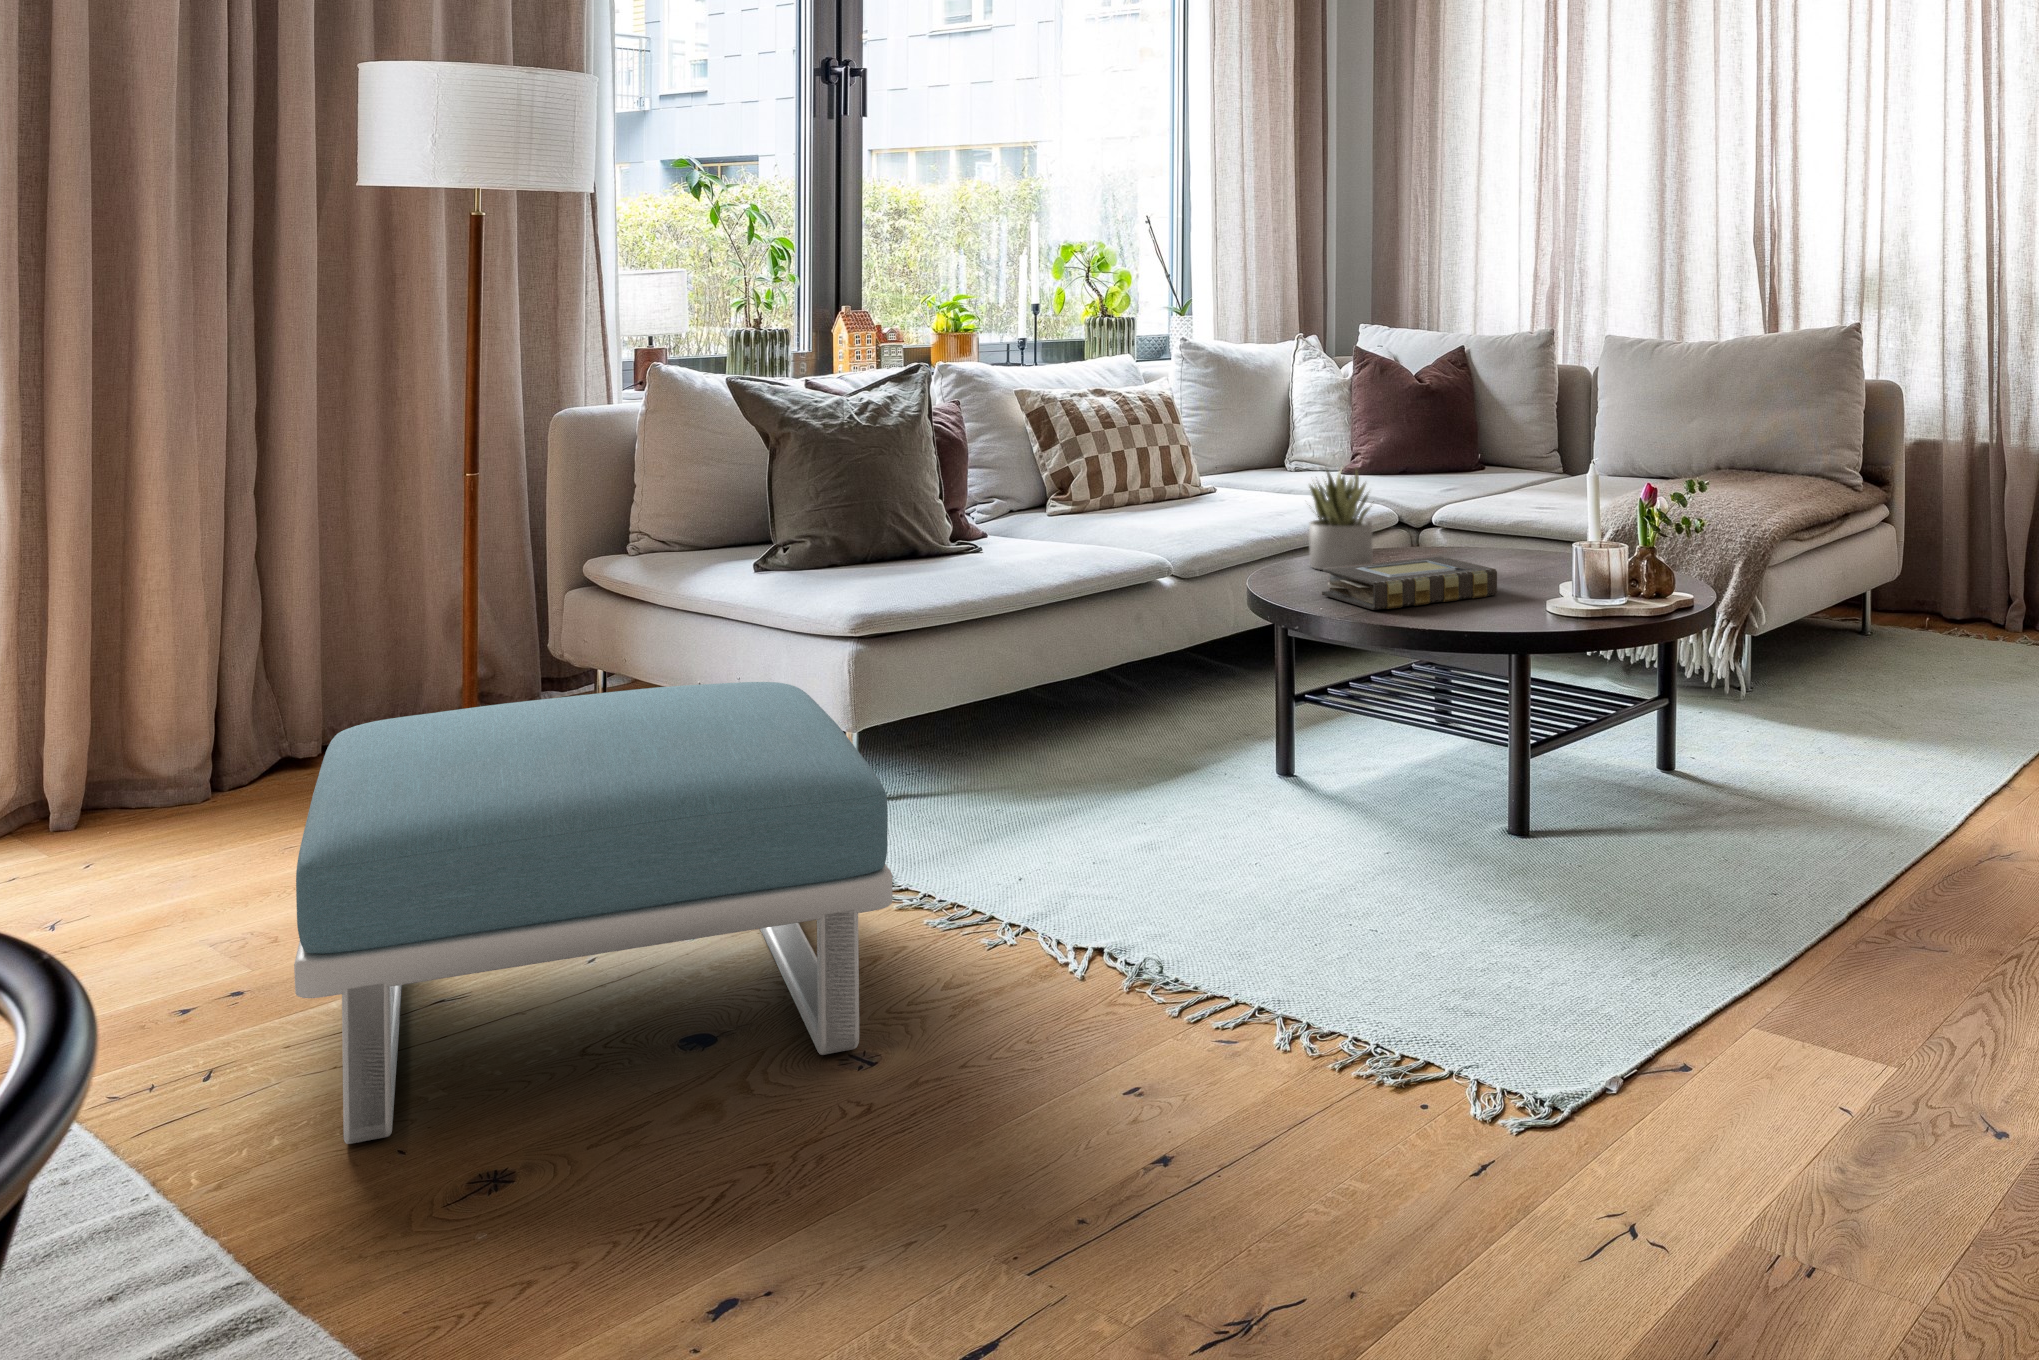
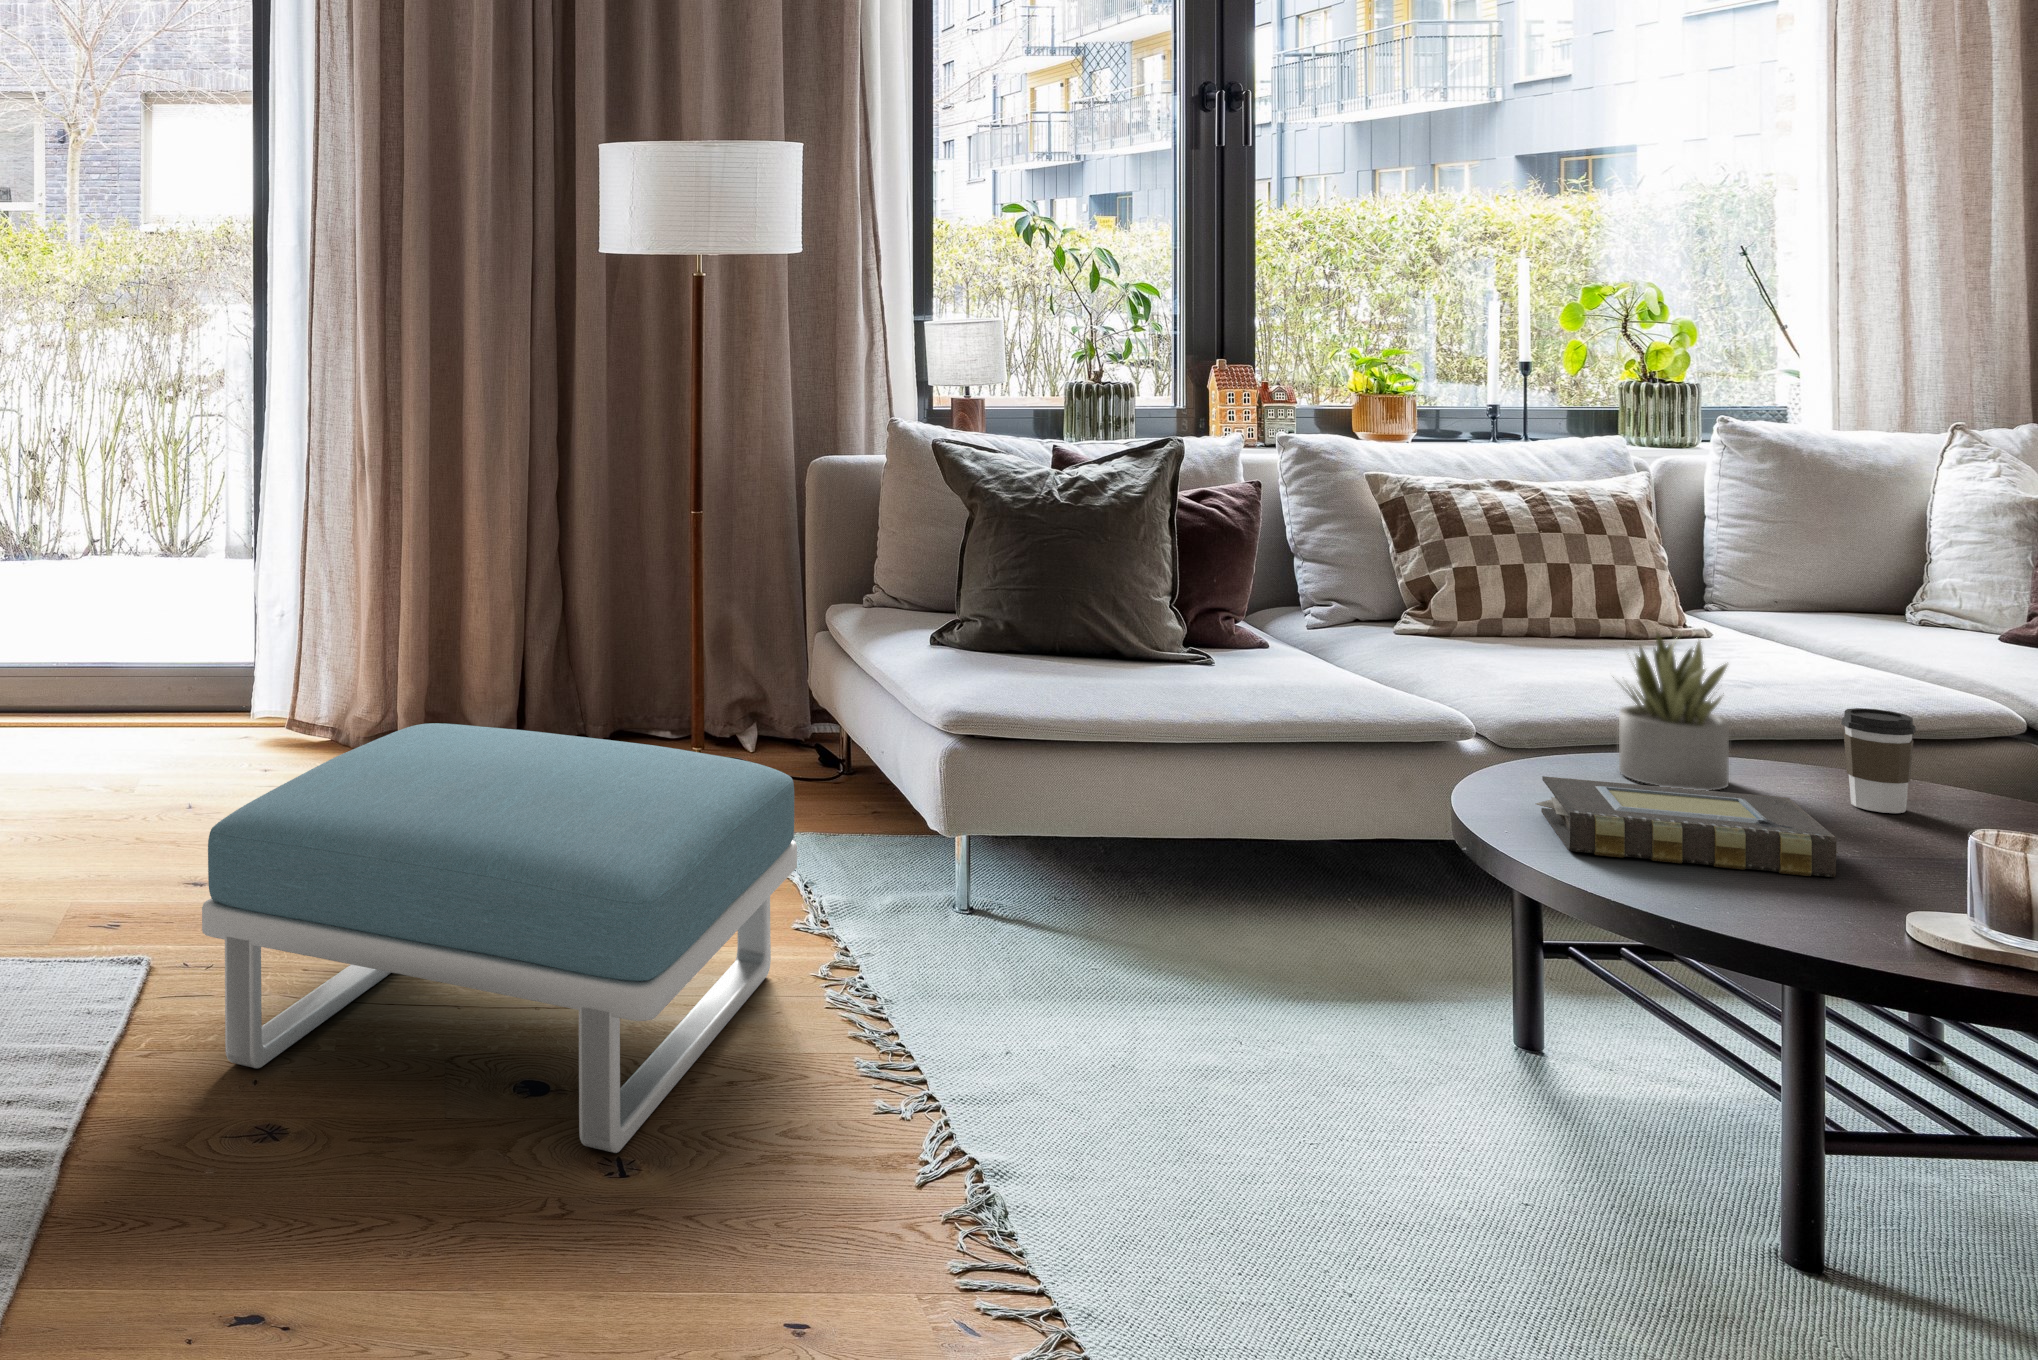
coffee cup: none [1428,498,1466,563] -> present [1841,708,1916,813]

